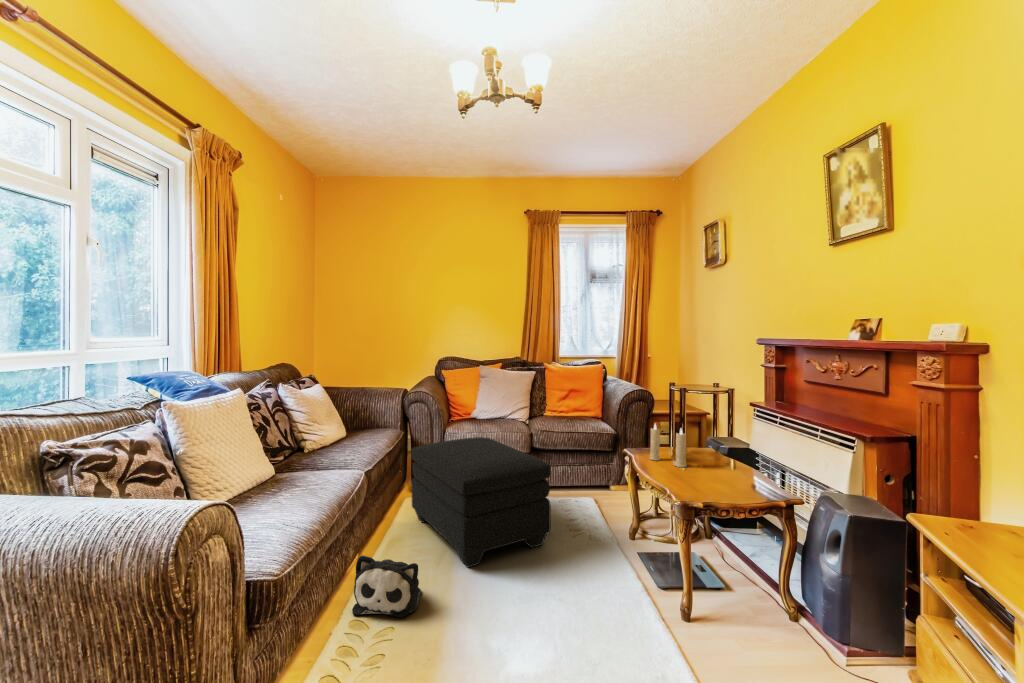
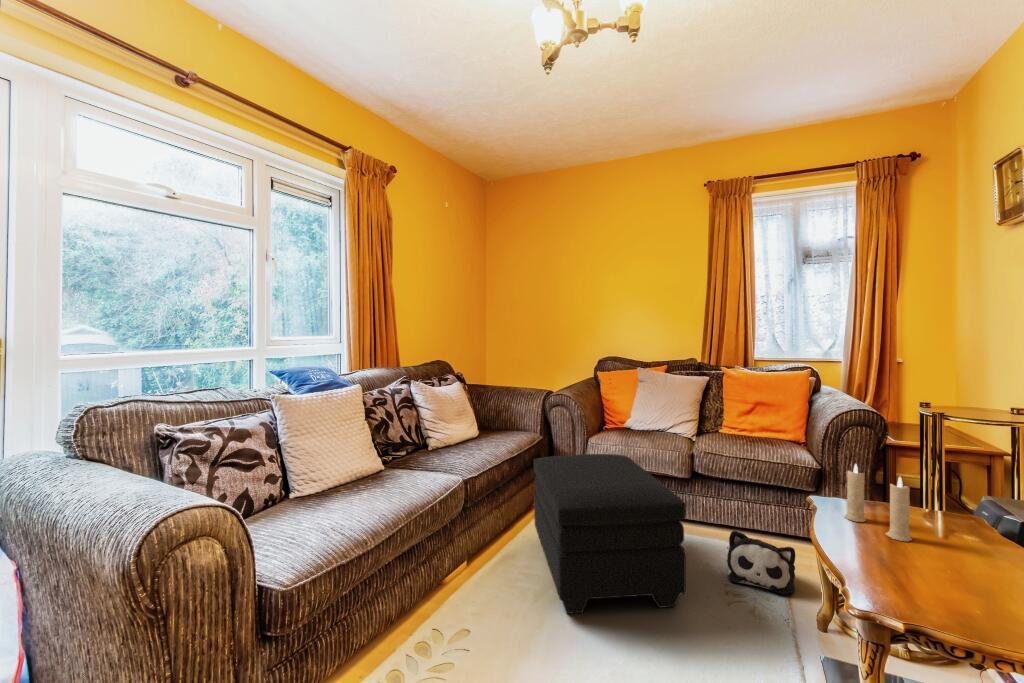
plush toy: present [352,555,421,617] -> present [727,530,795,594]

